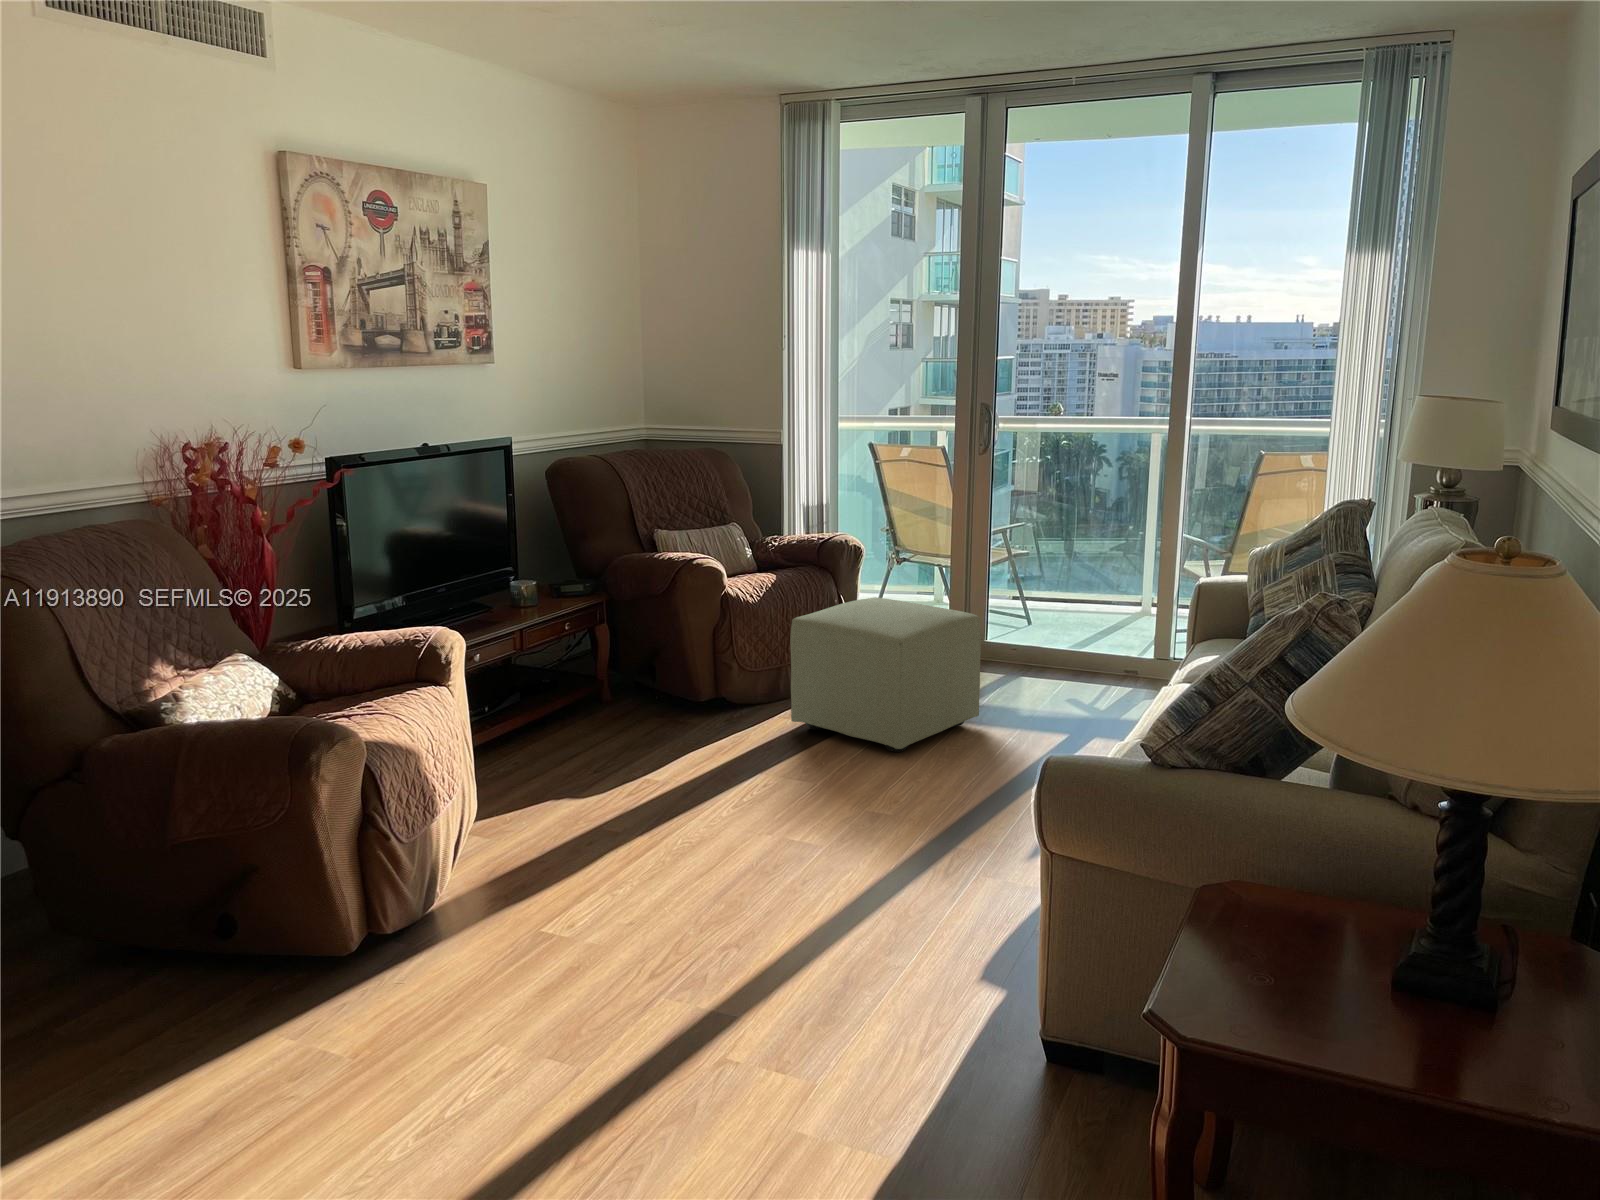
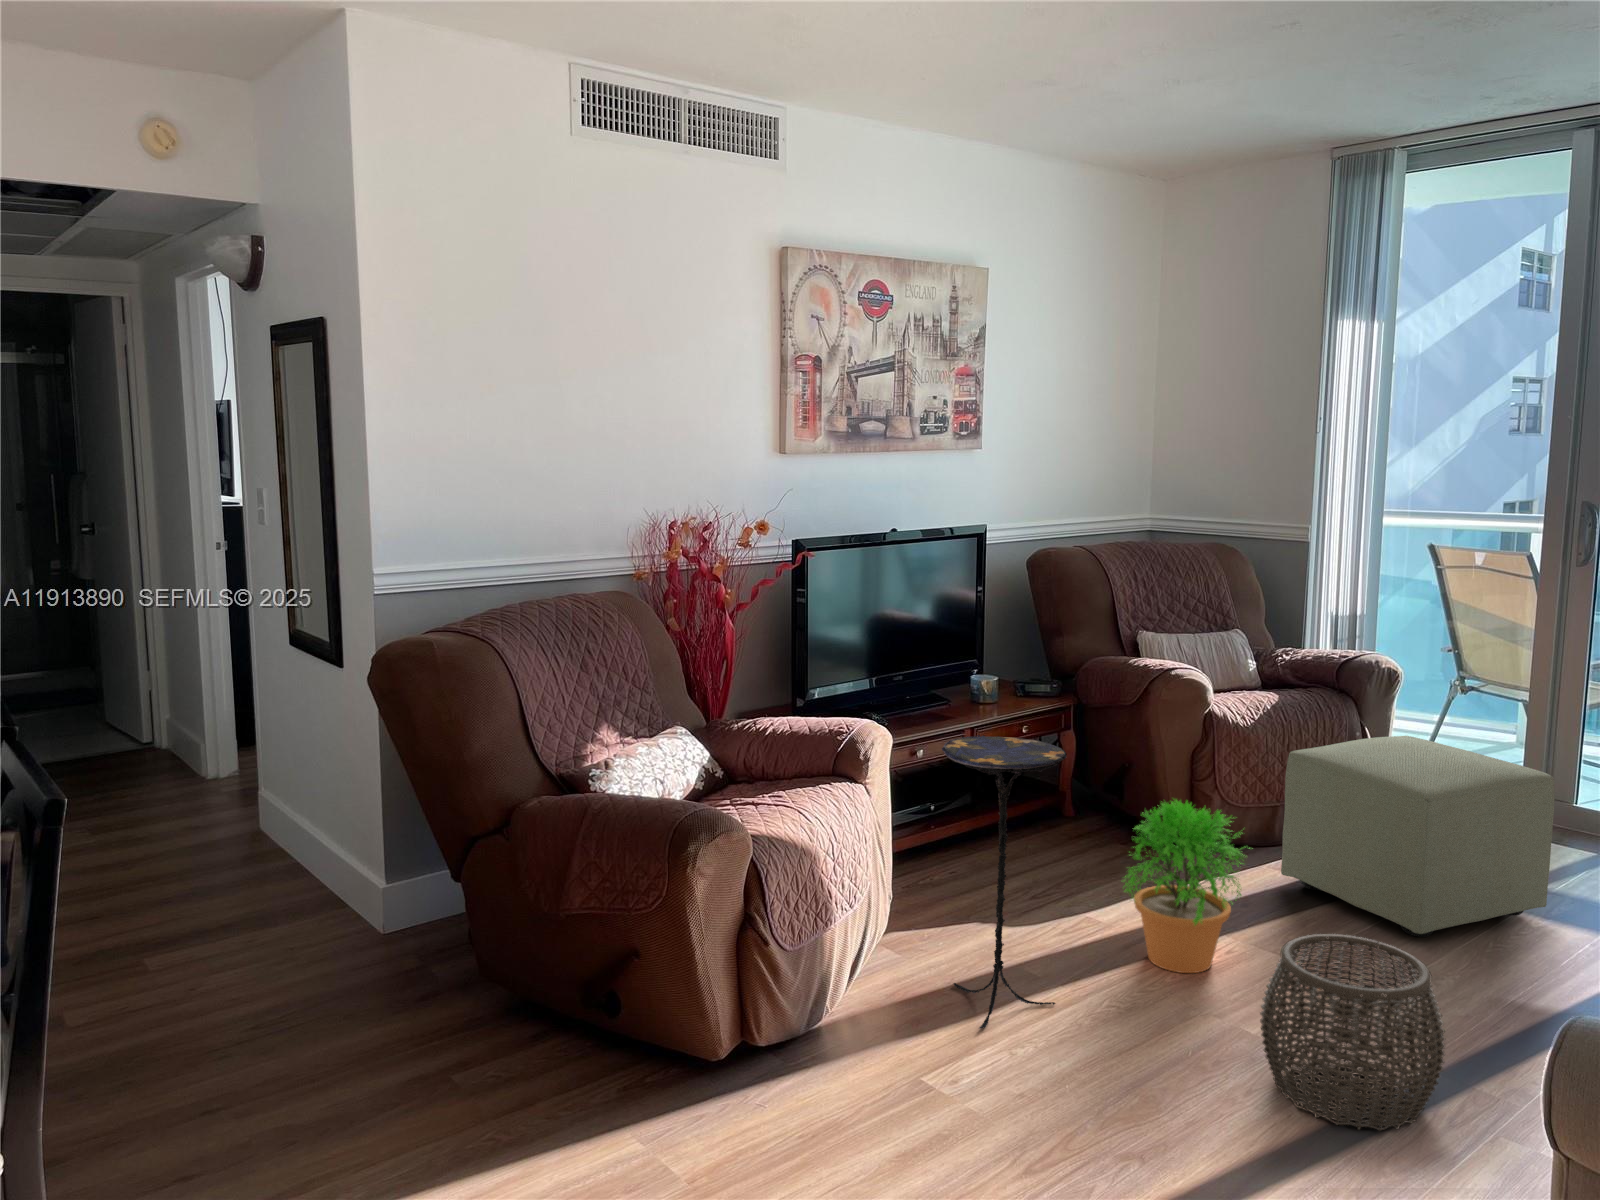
side table: none [524,626,638,883] -> present [942,735,1067,1029]
potted plant: none [678,664,780,809] -> present [1123,799,1246,973]
woven basket: none [807,750,939,893] -> present [1260,934,1446,1131]

